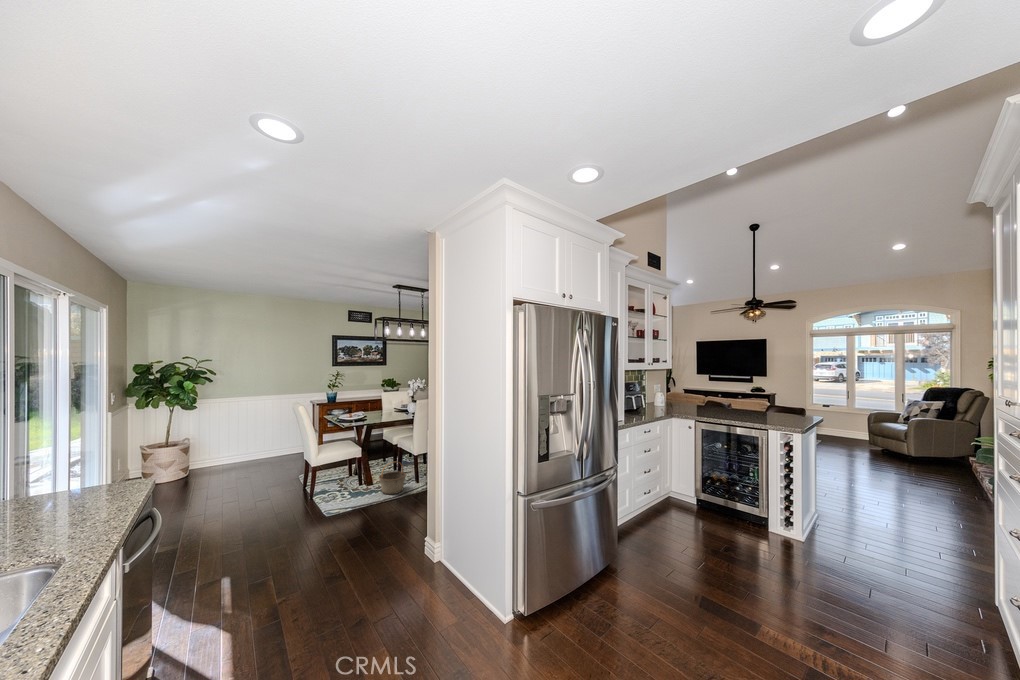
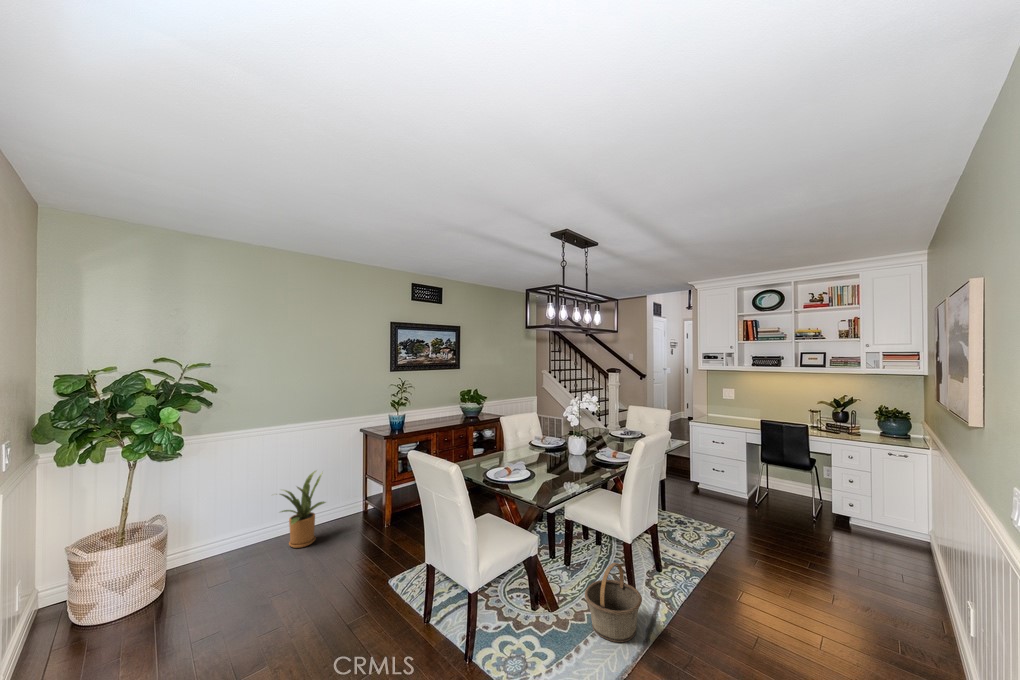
house plant: none [245,422,282,464] -> present [280,471,325,548]

